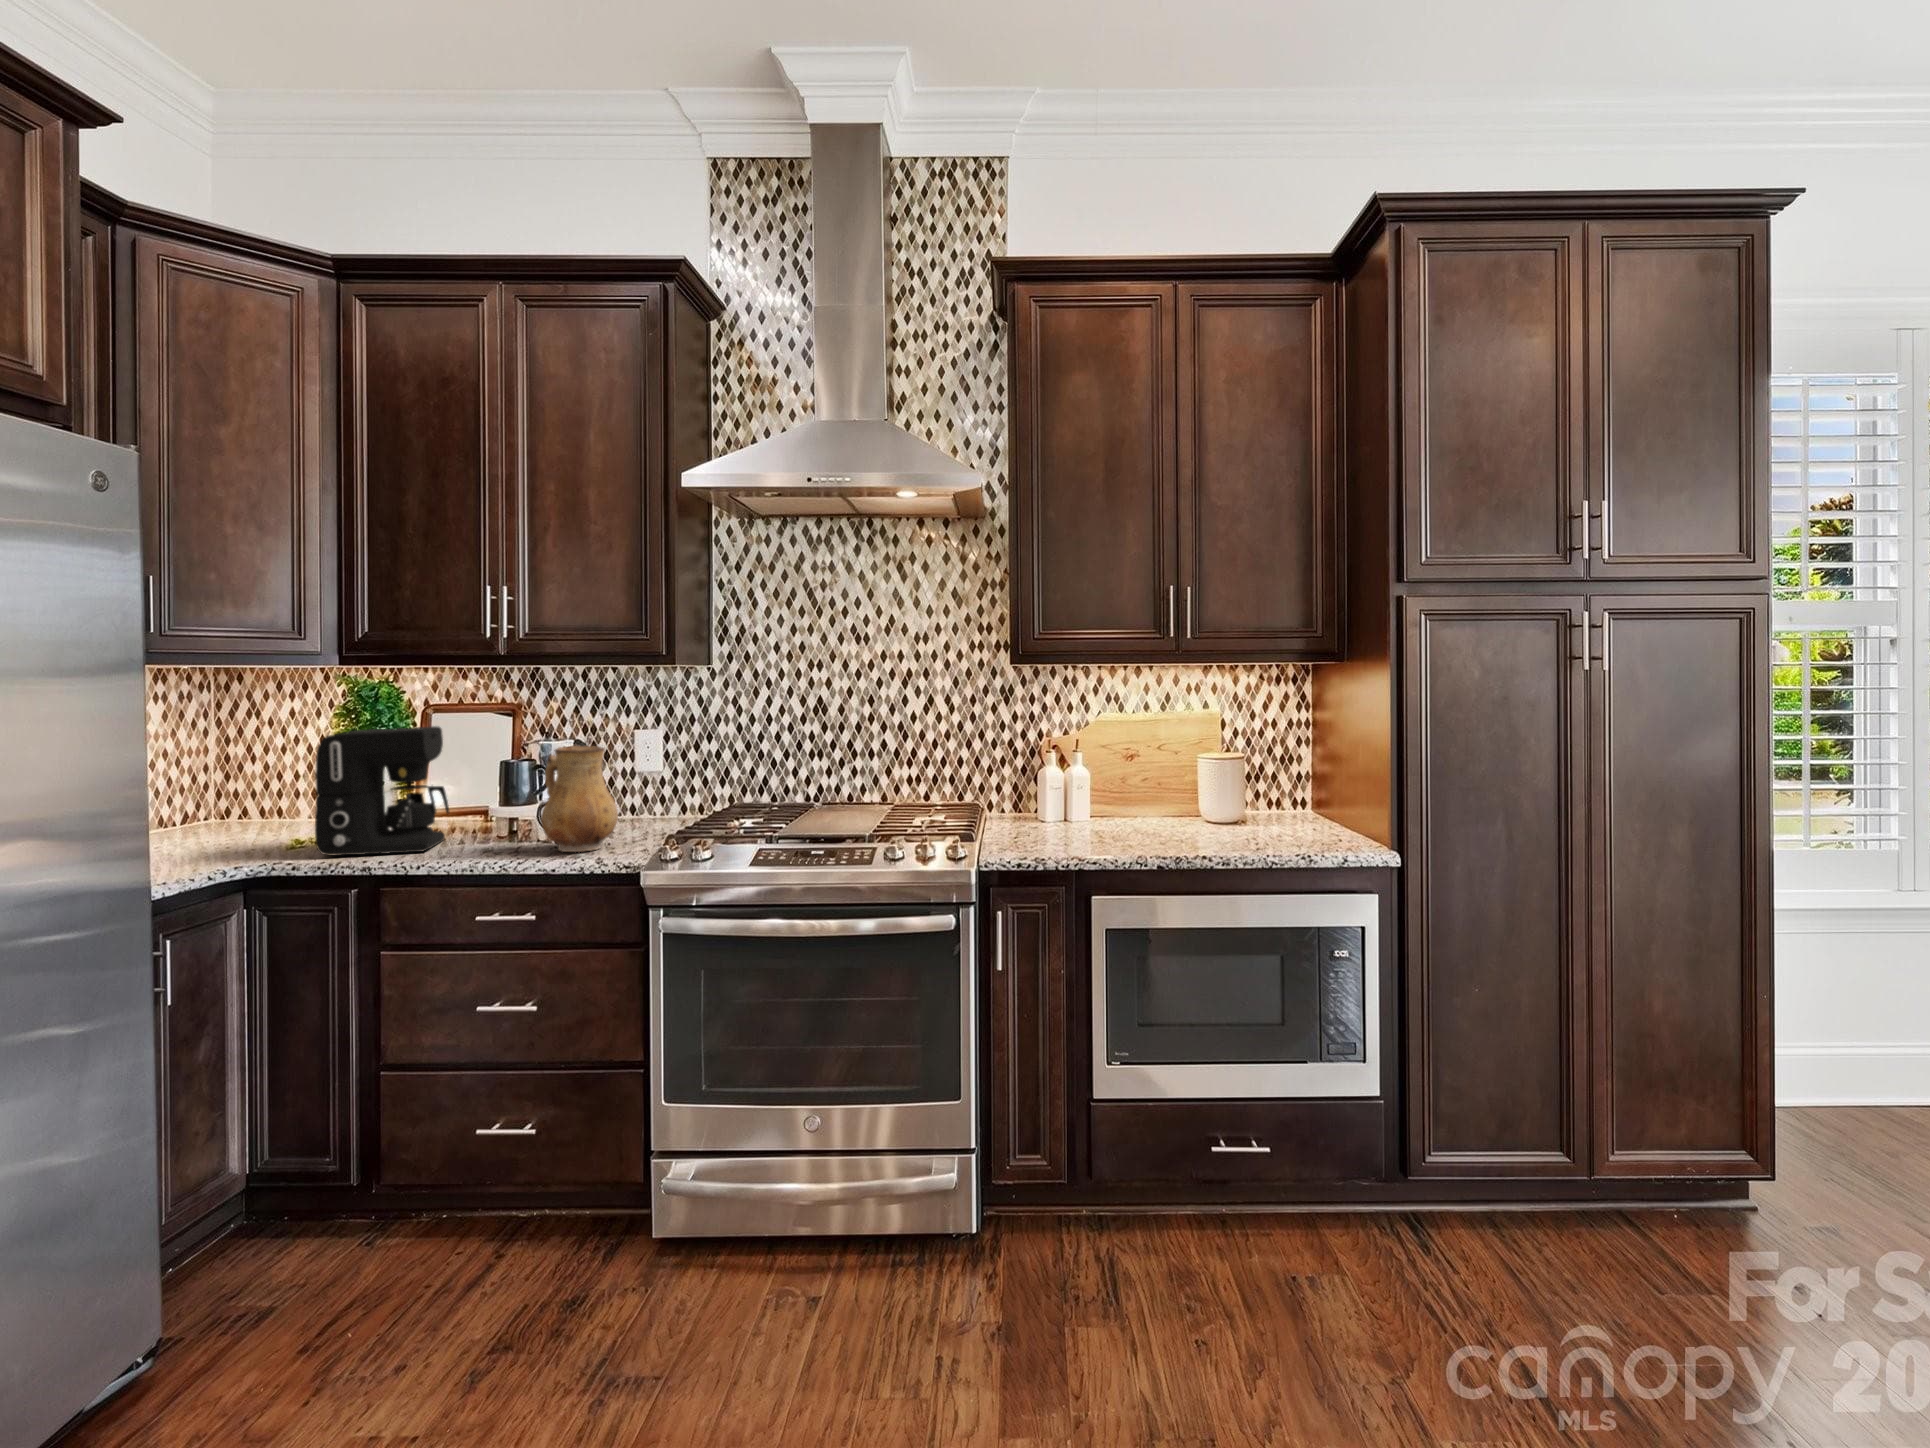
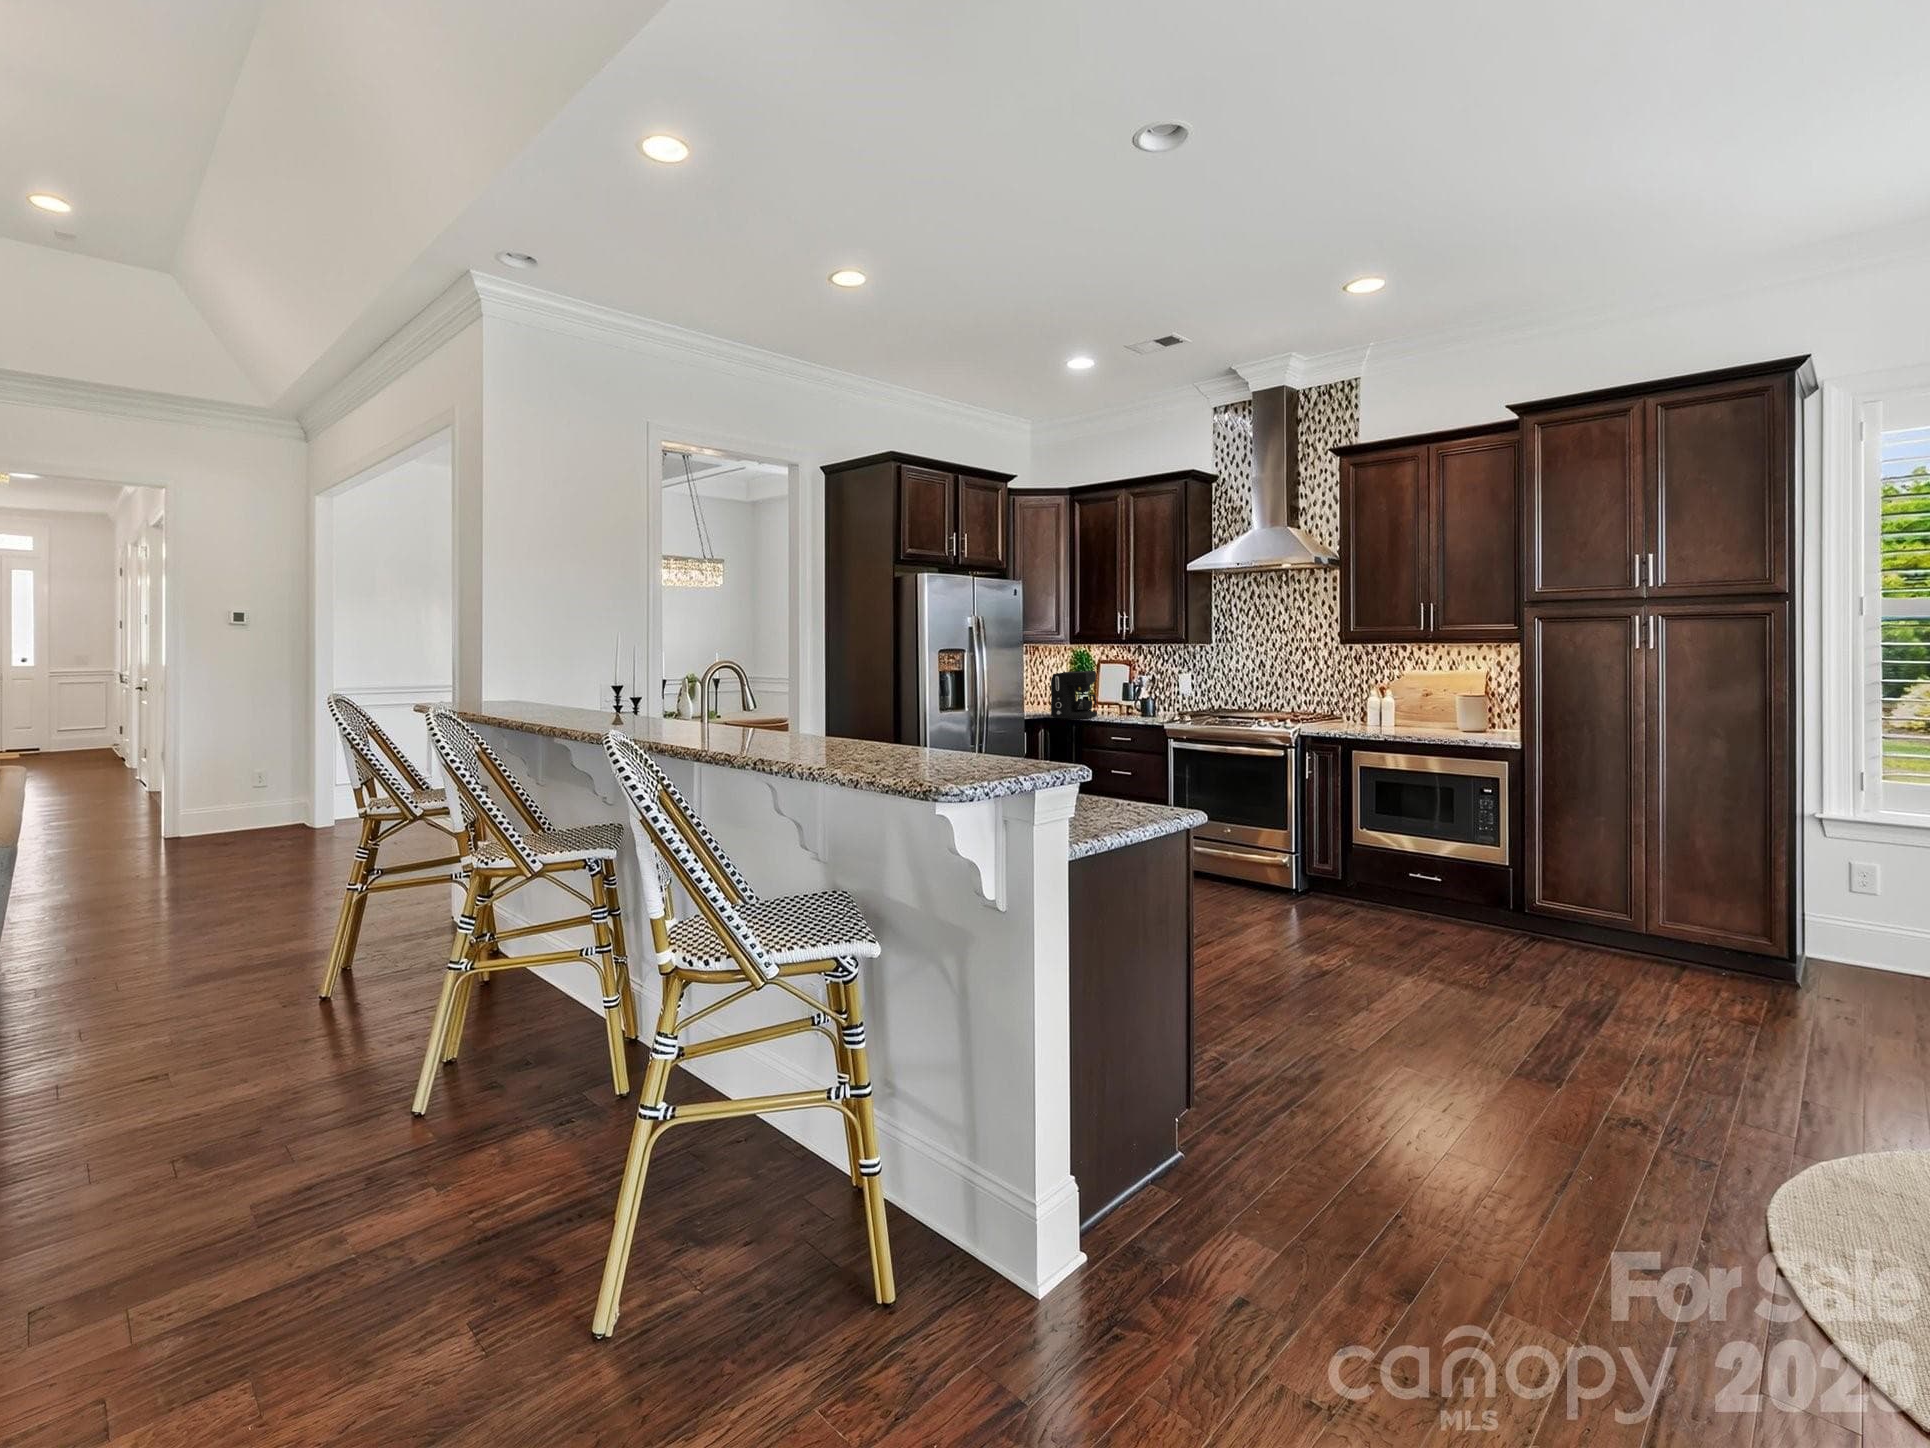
ceramic pitcher: present [541,746,618,852] -> none [1124,680,1154,722]

